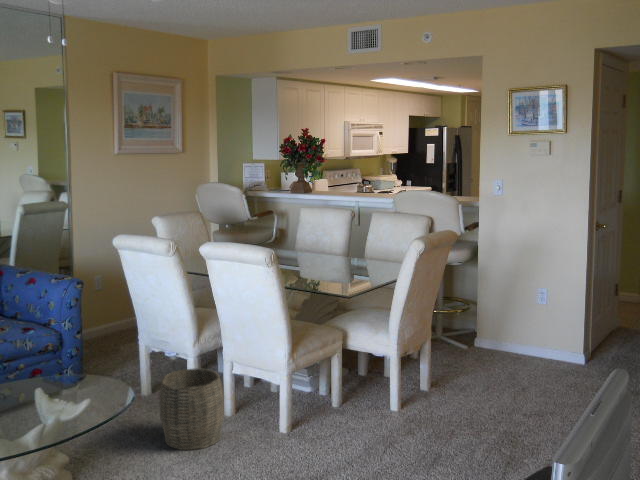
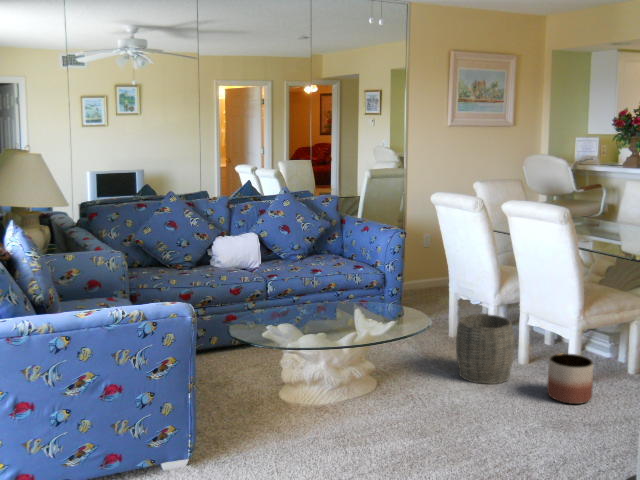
planter: none [264,400,309,455] -> present [547,353,593,404]

